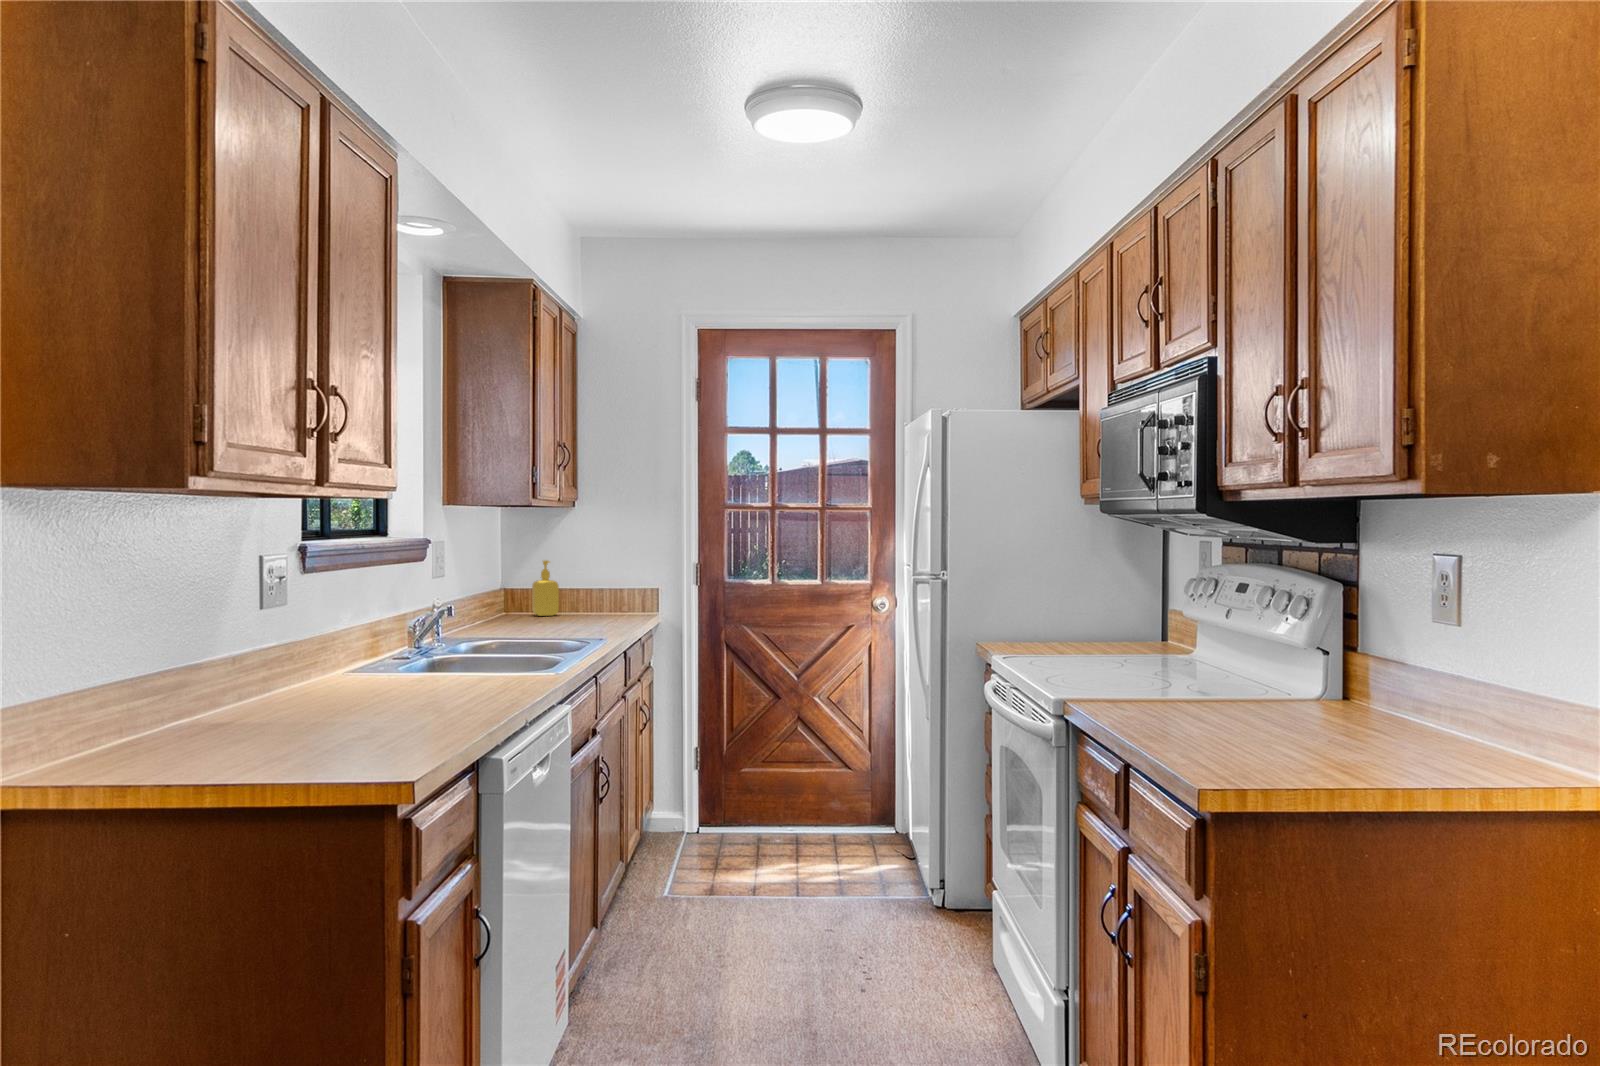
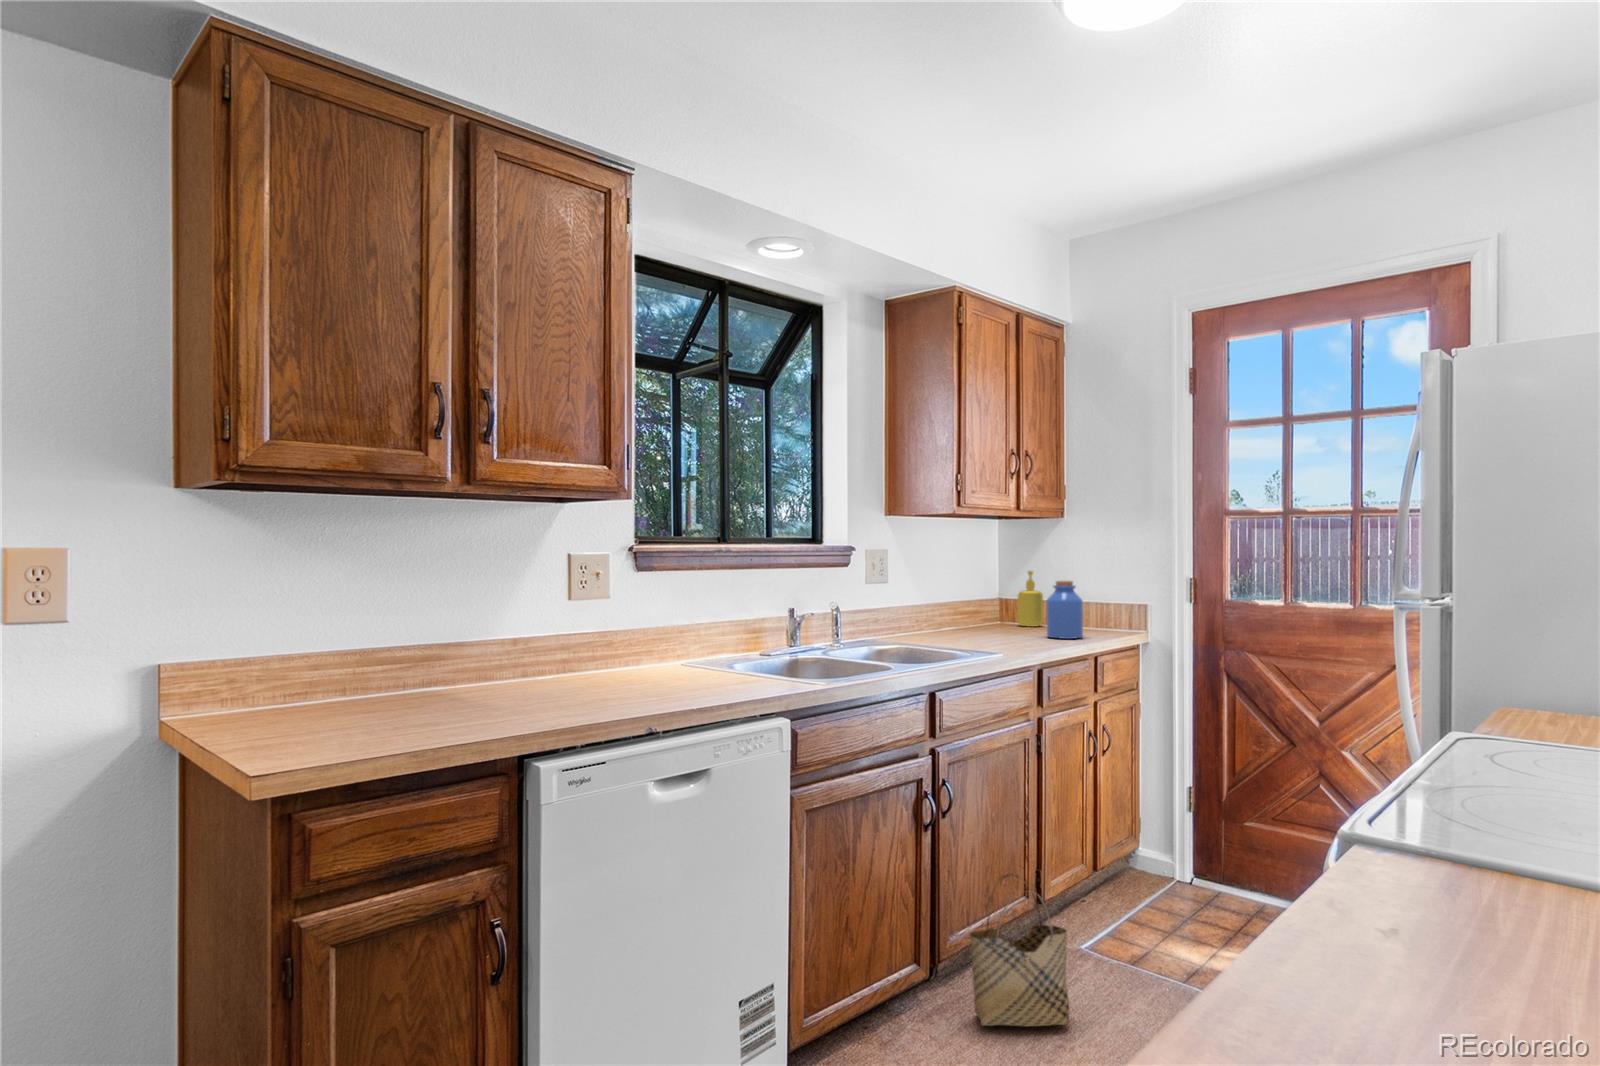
jar: none [587,569,621,624] -> present [1046,581,1083,639]
woven basket: none [630,837,709,976] -> present [970,874,1069,1026]

